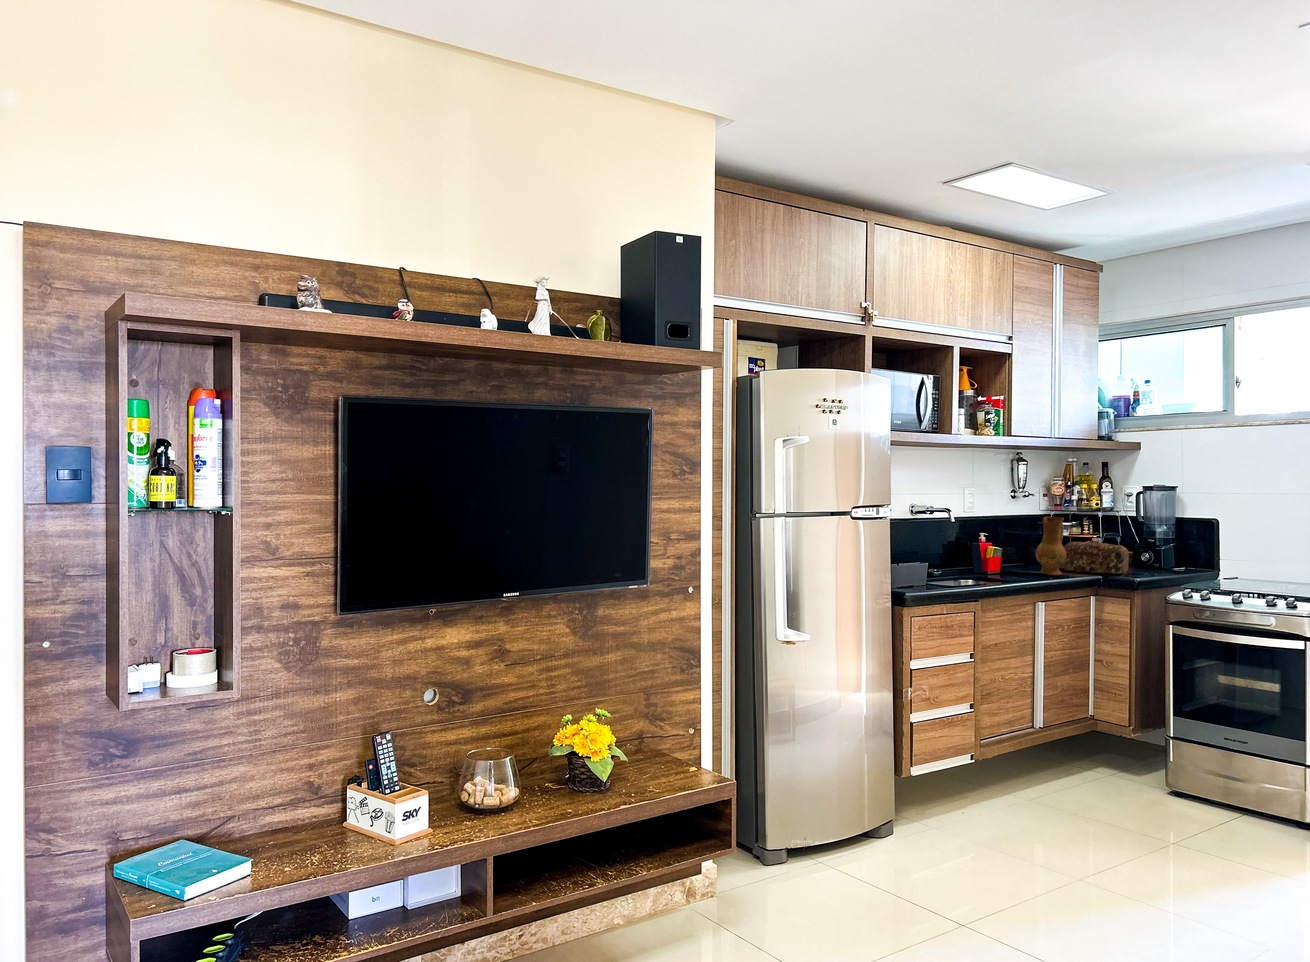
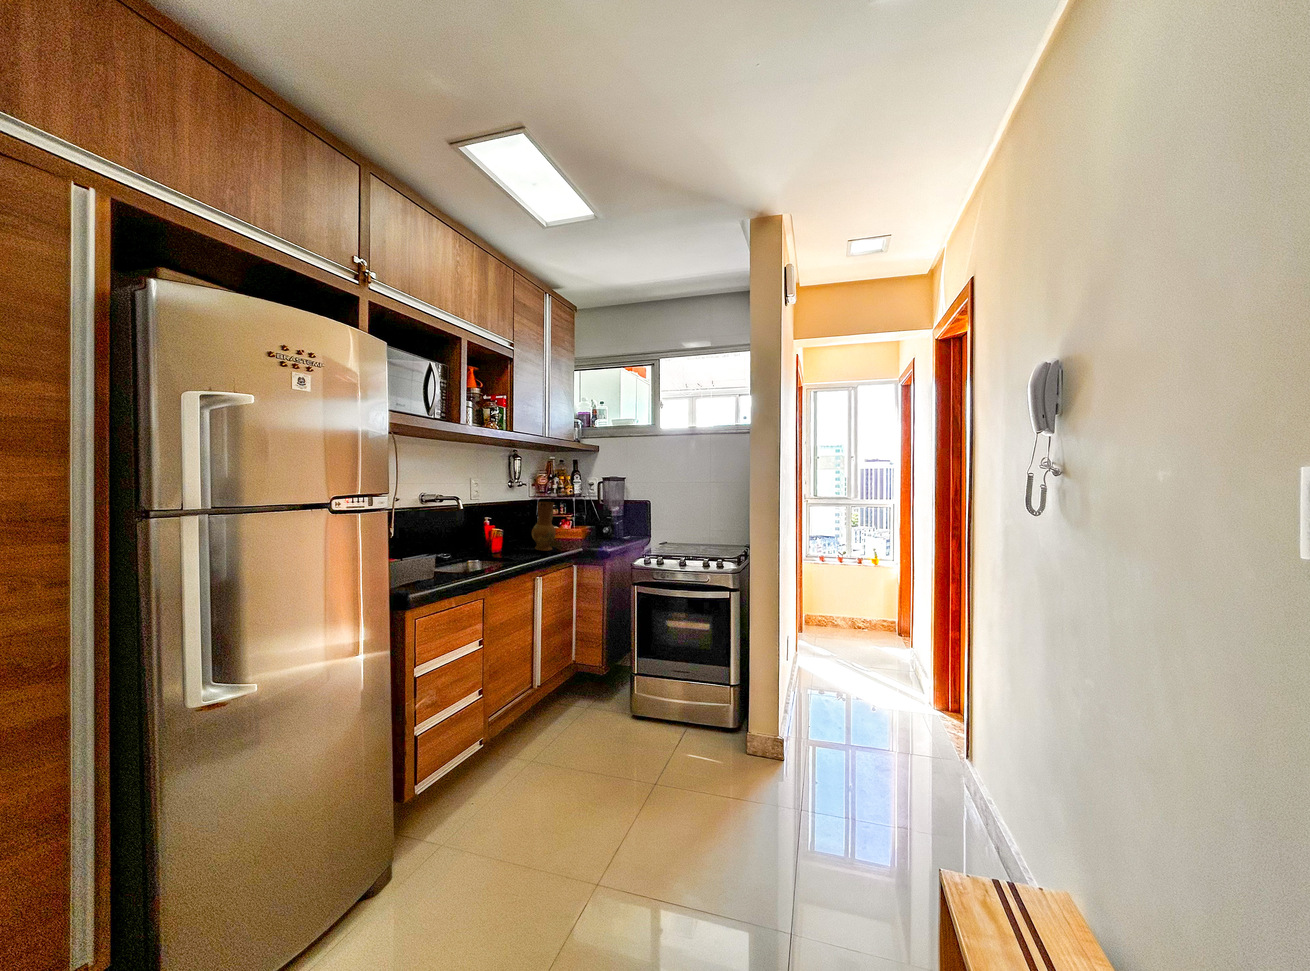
bread loaf: present [1063,542,1129,574] -> none [551,521,597,546]

